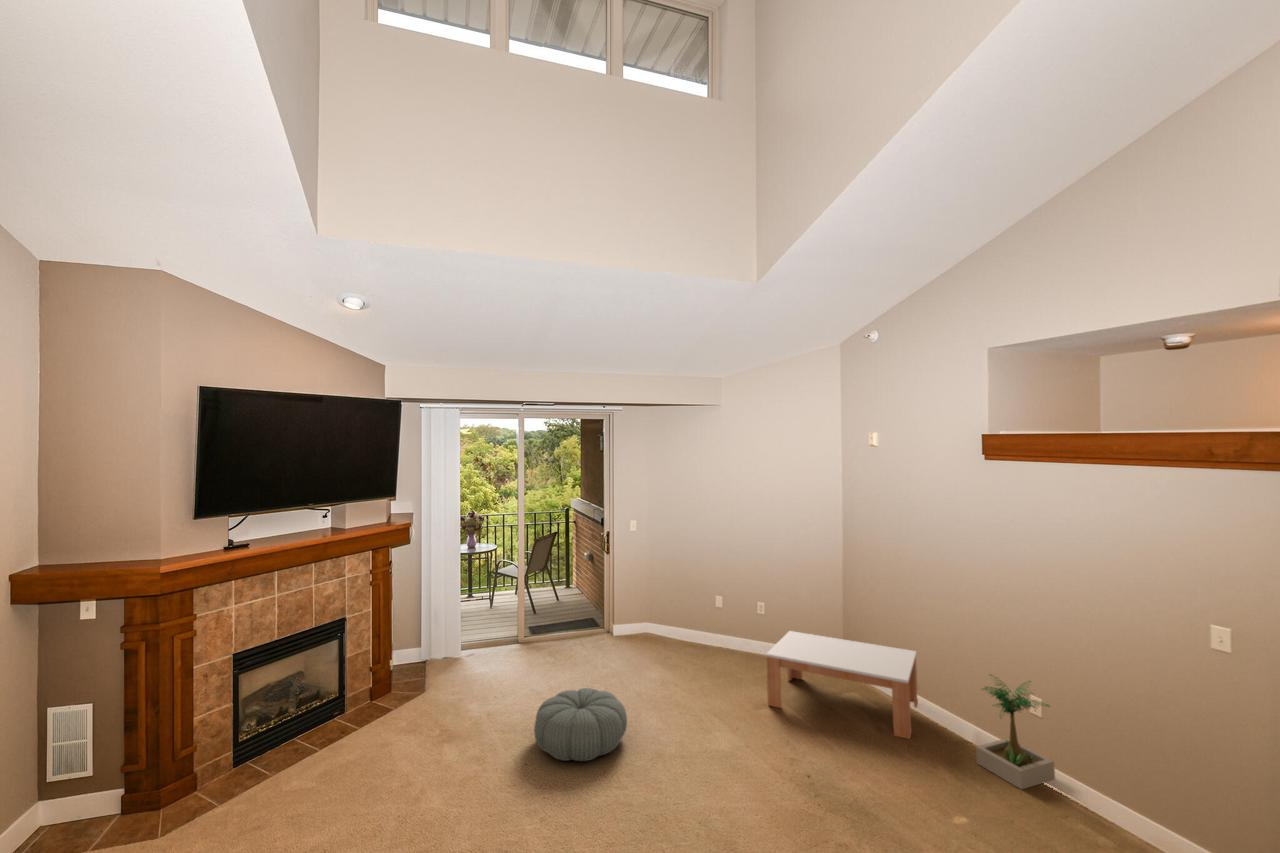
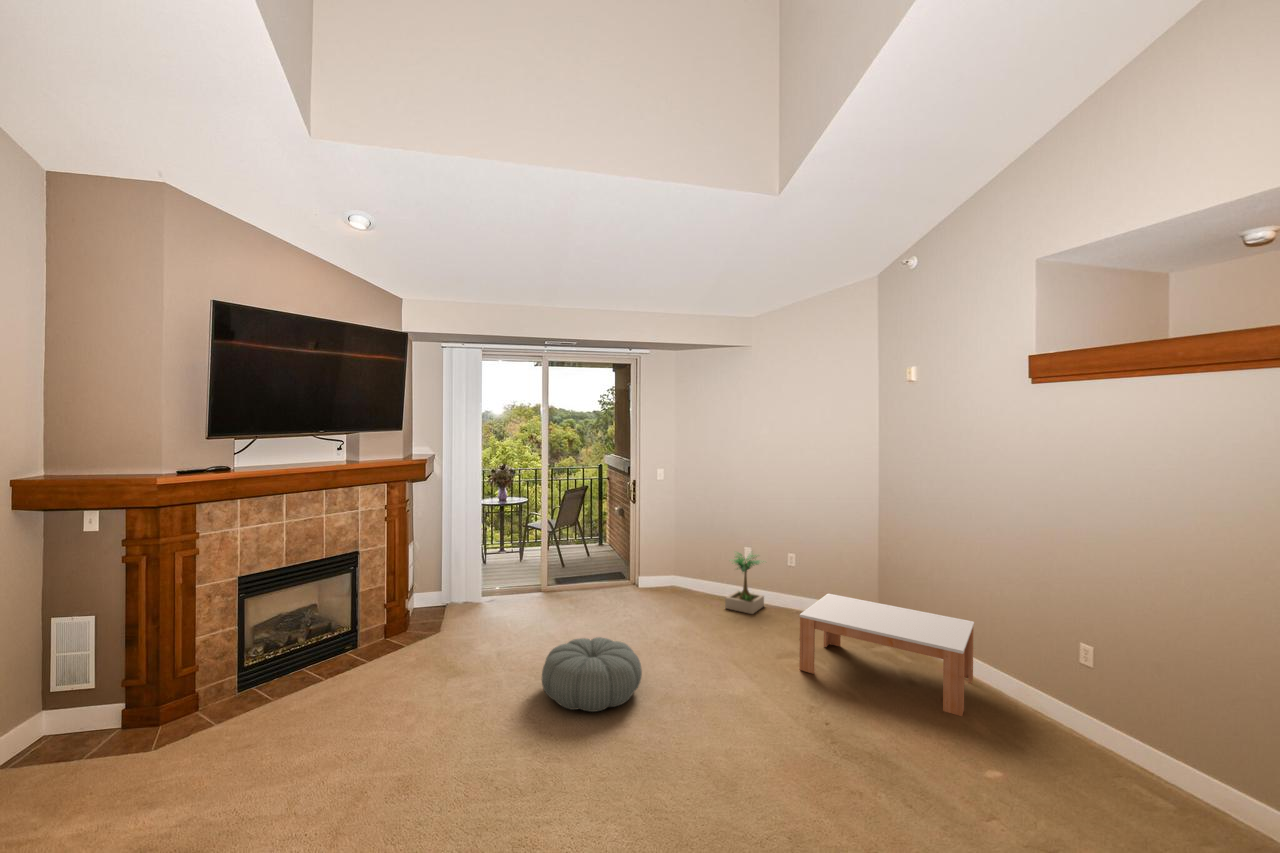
potted plant: present [976,674,1055,790] -> present [725,553,764,614]

